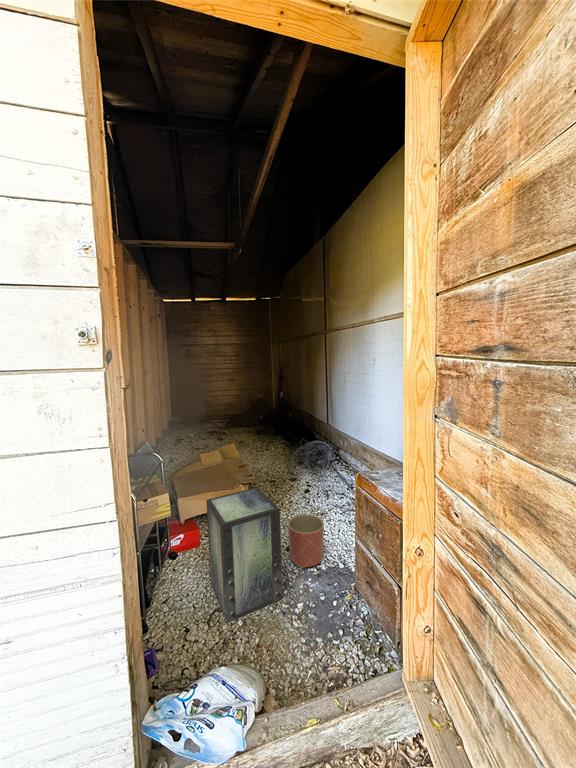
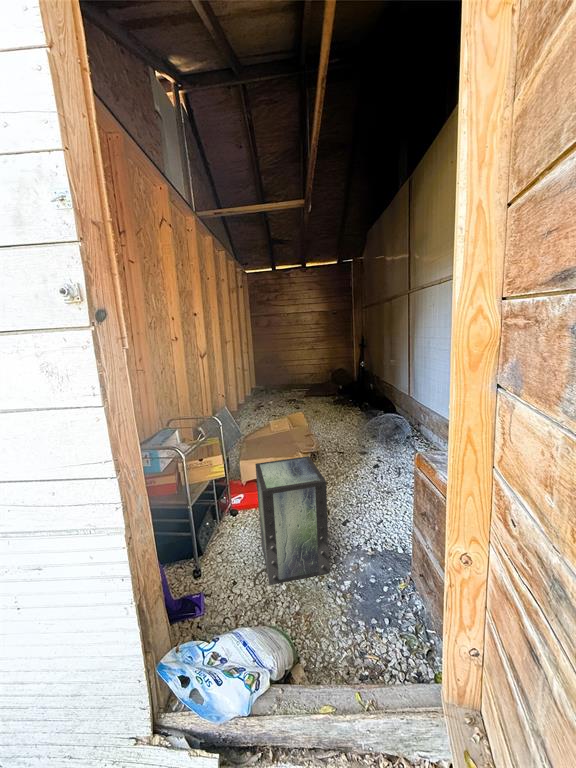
planter: present [288,514,324,568] -> none [343,489,384,546]

